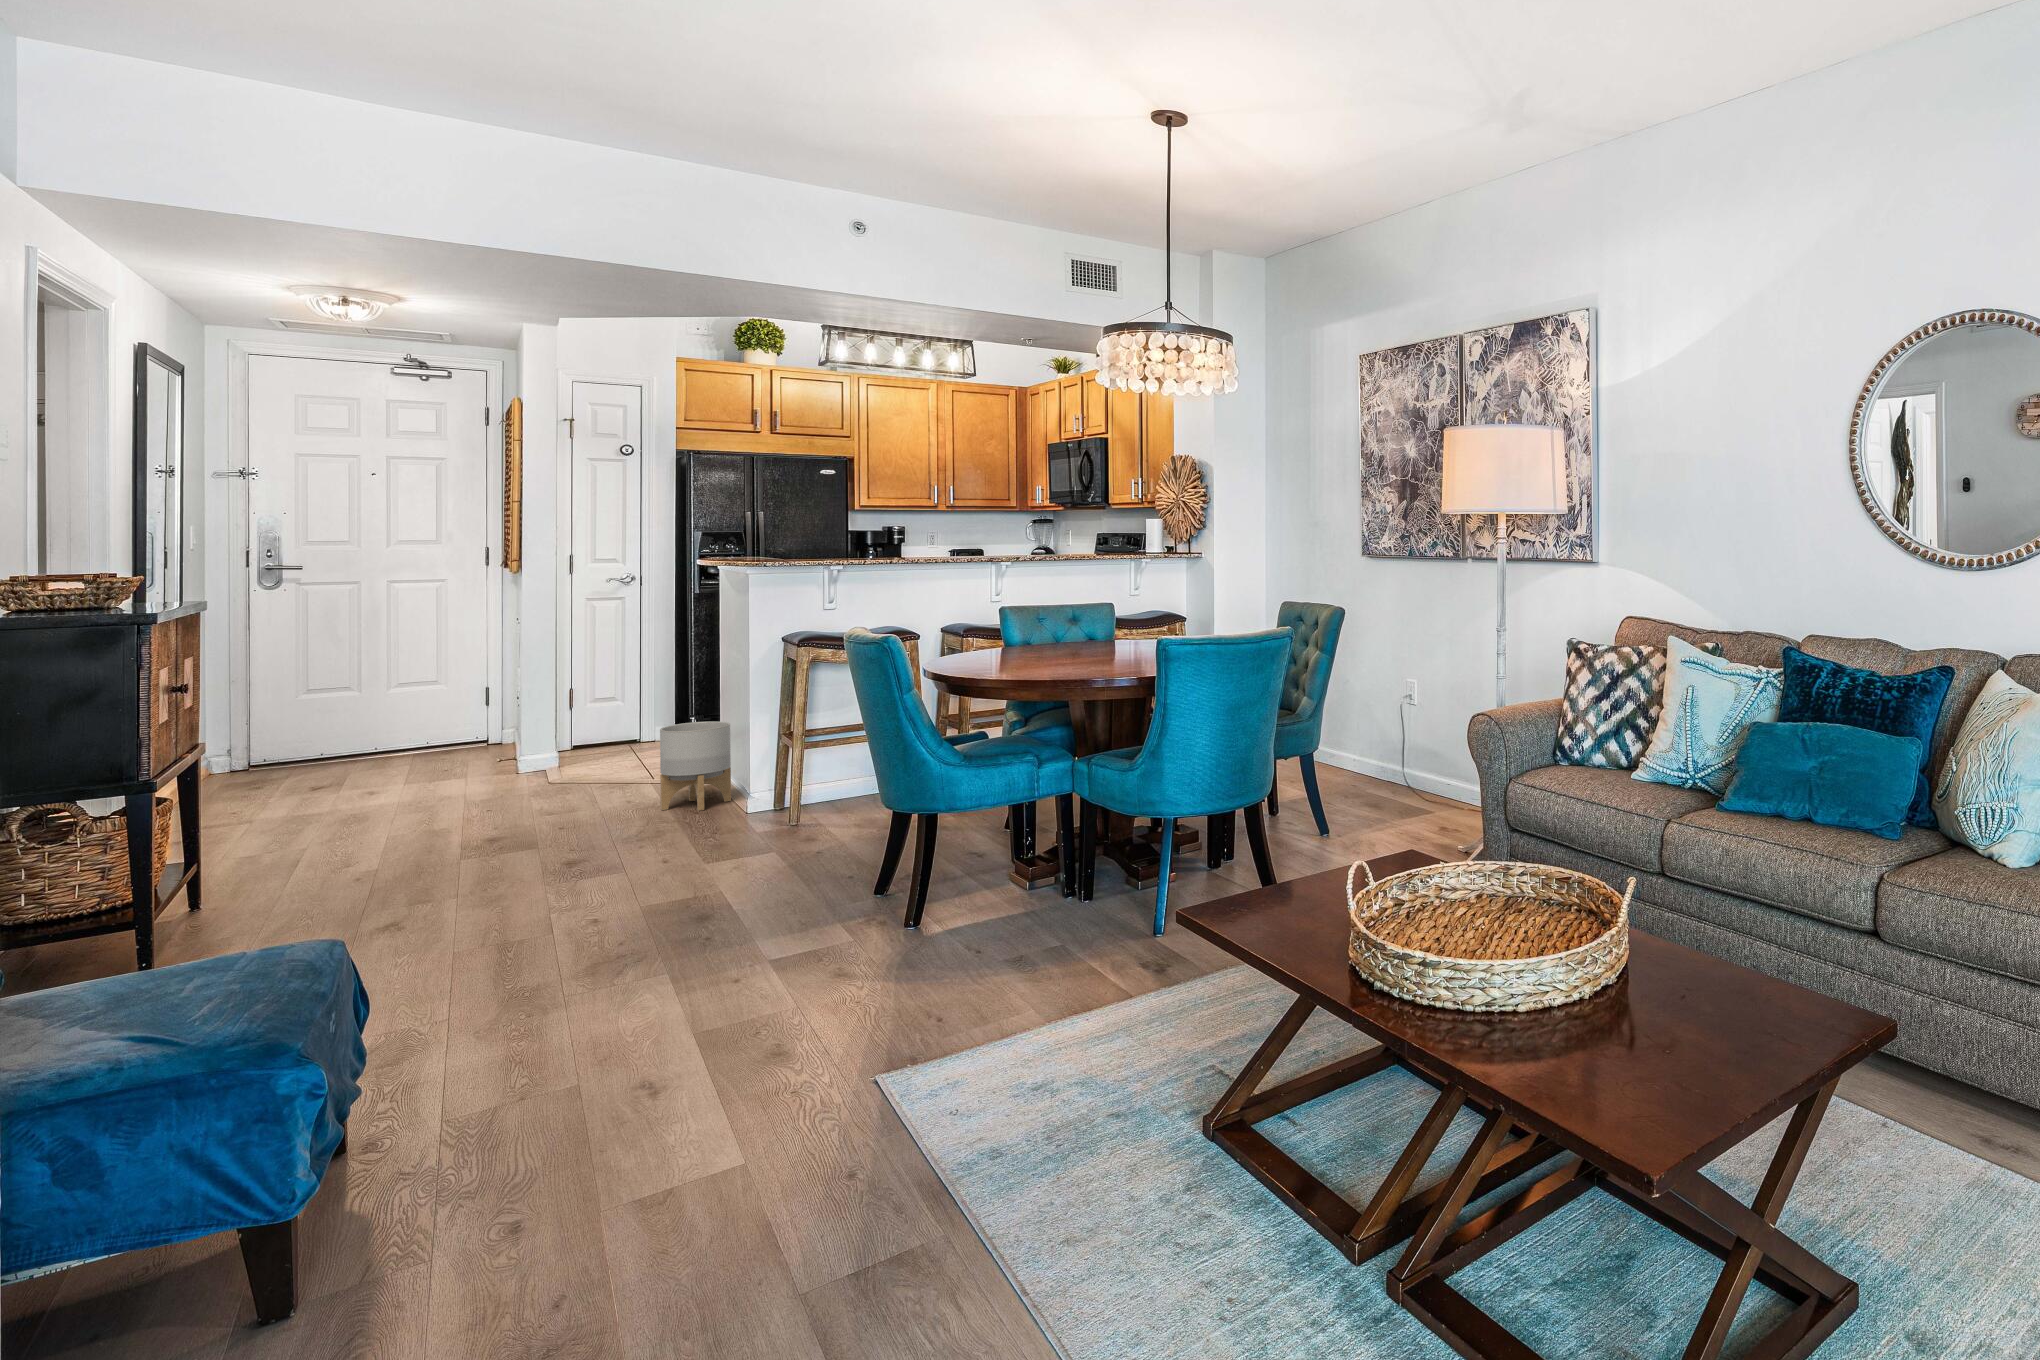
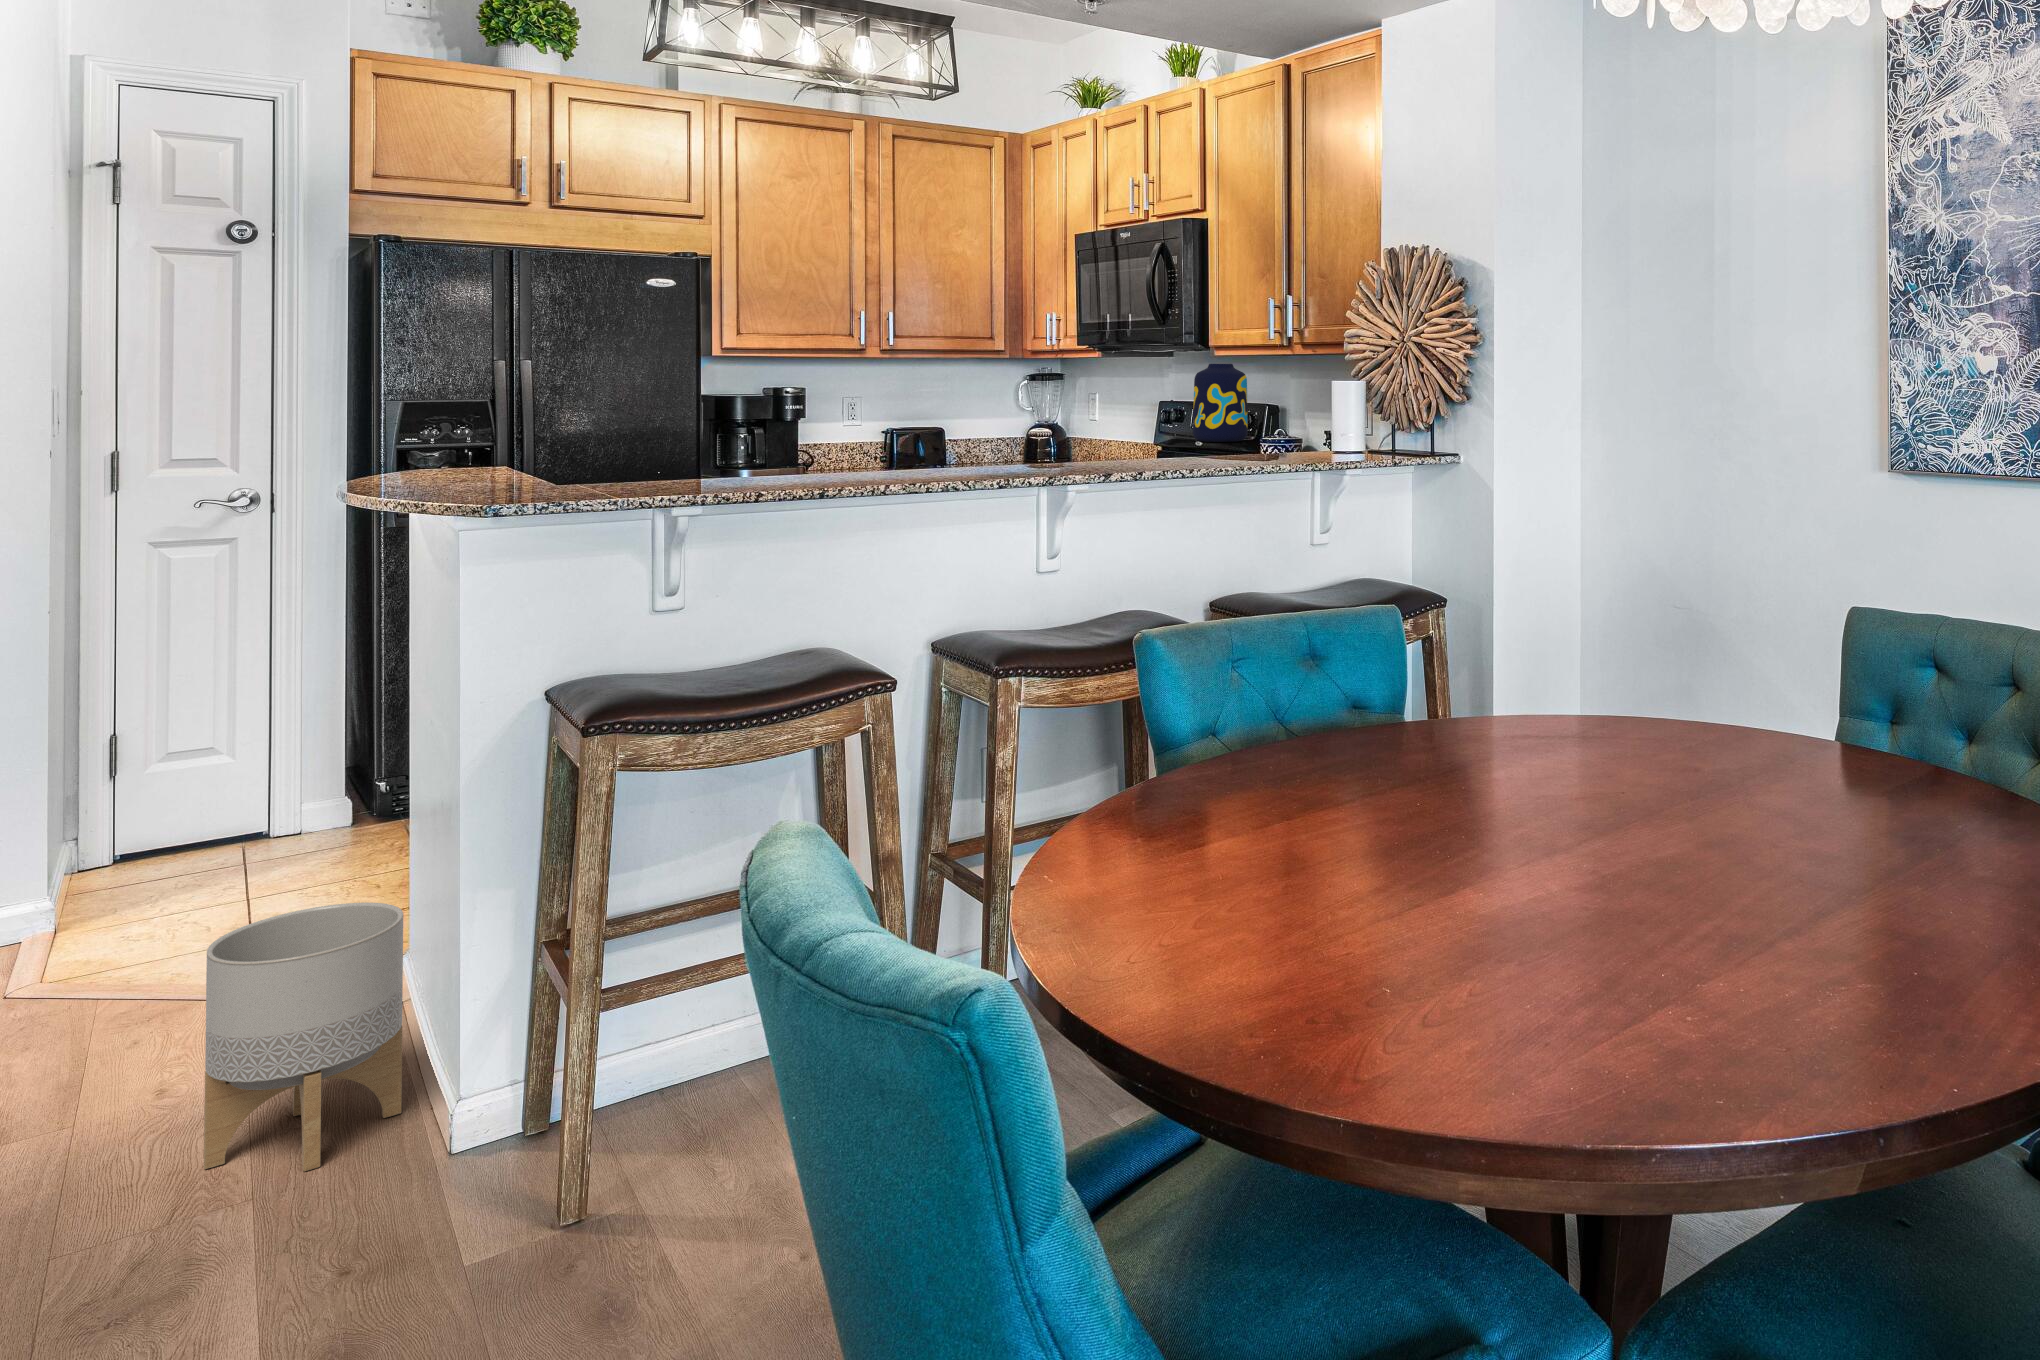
vase: none [1102,514,1132,554] -> present [1193,364,1248,442]

